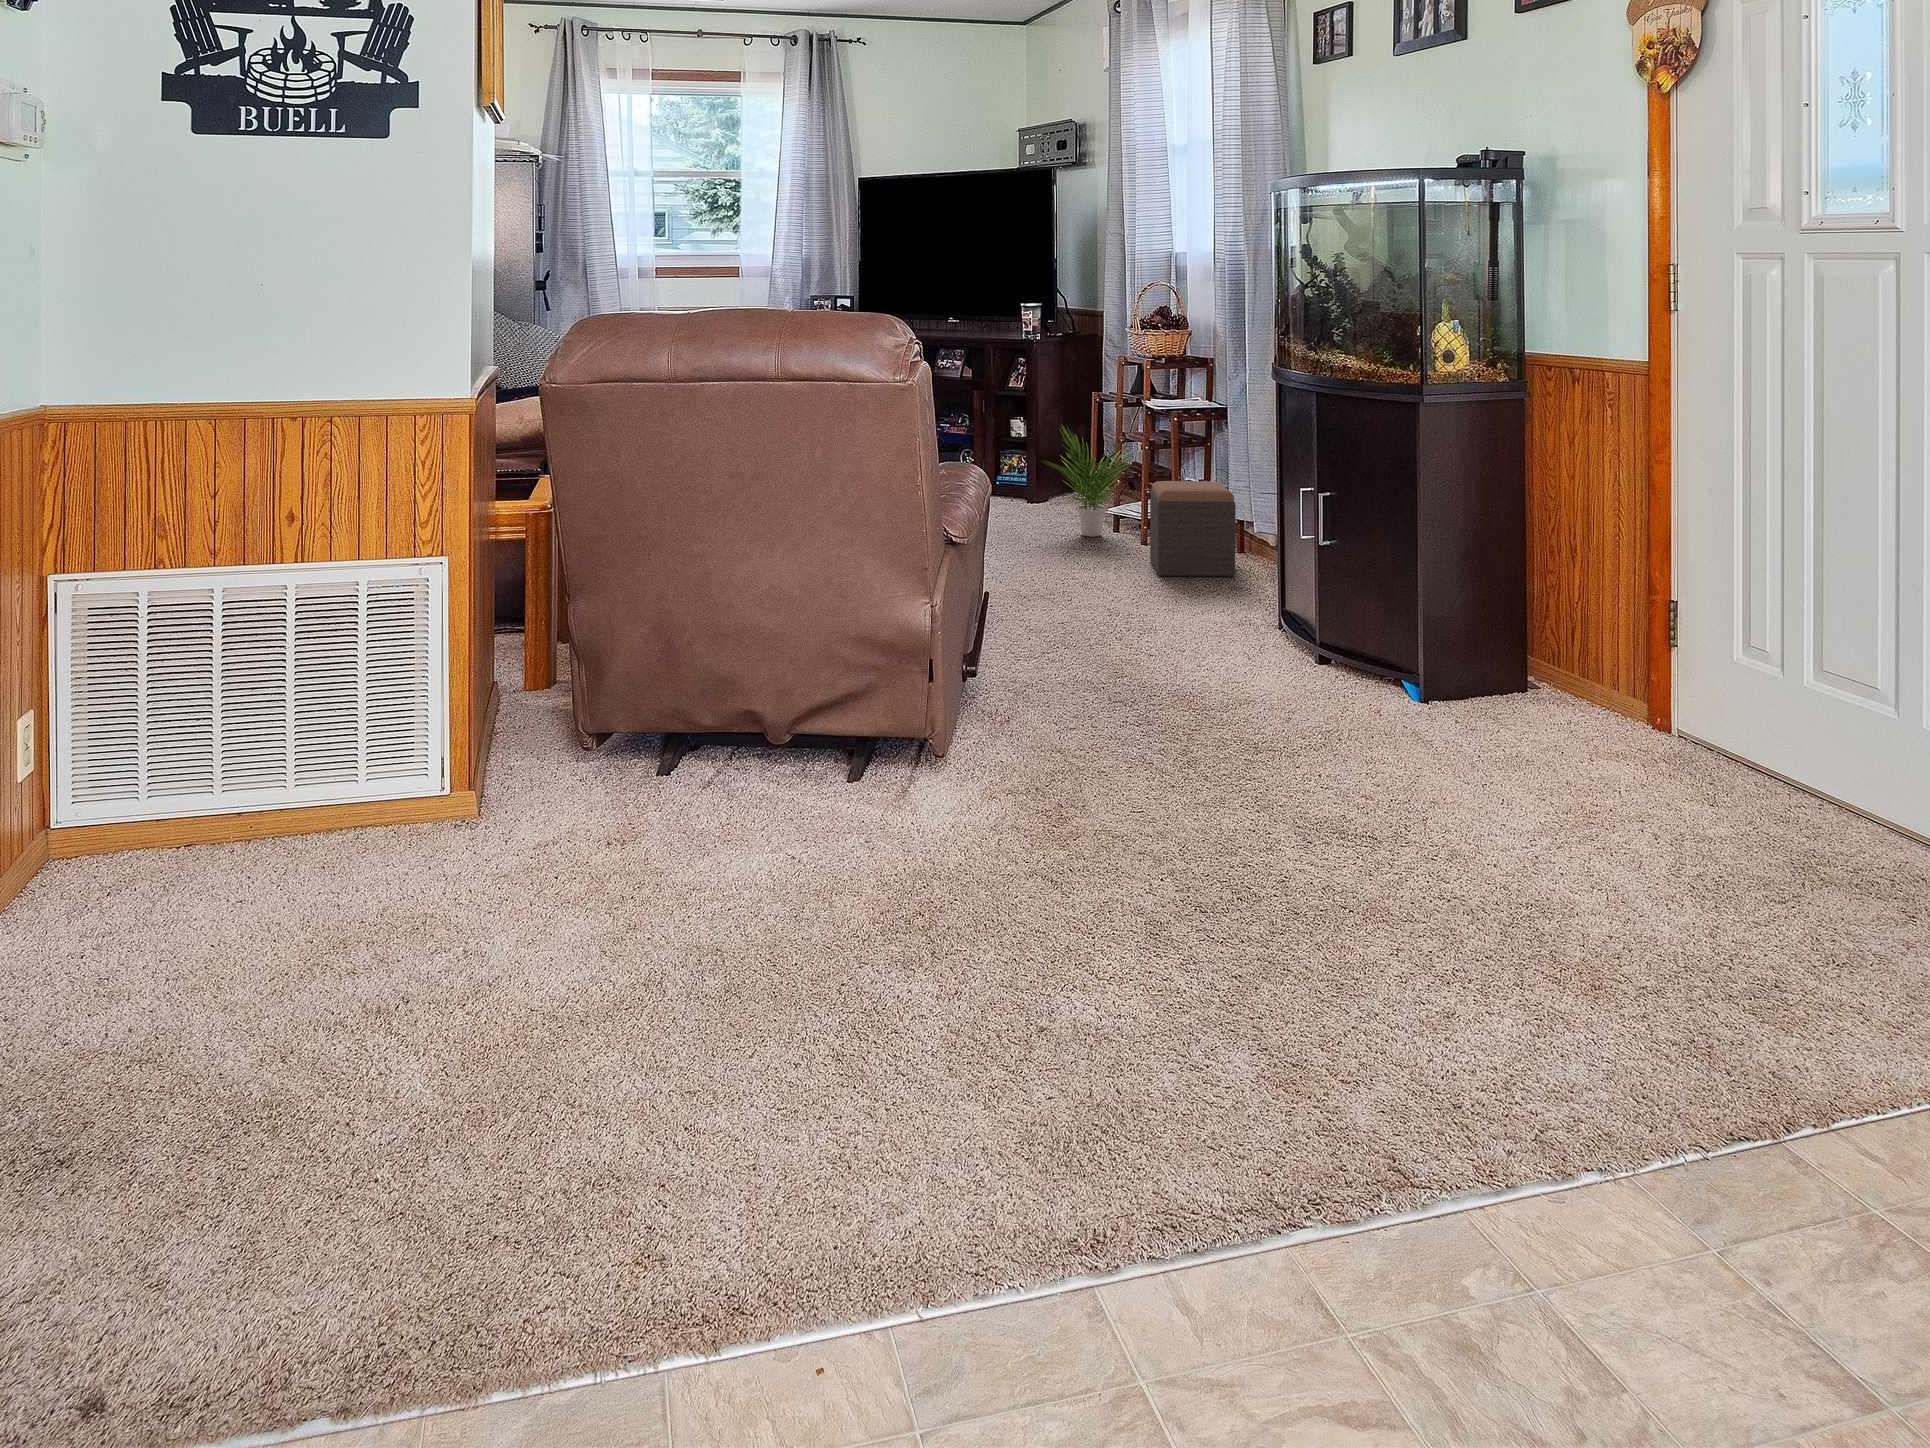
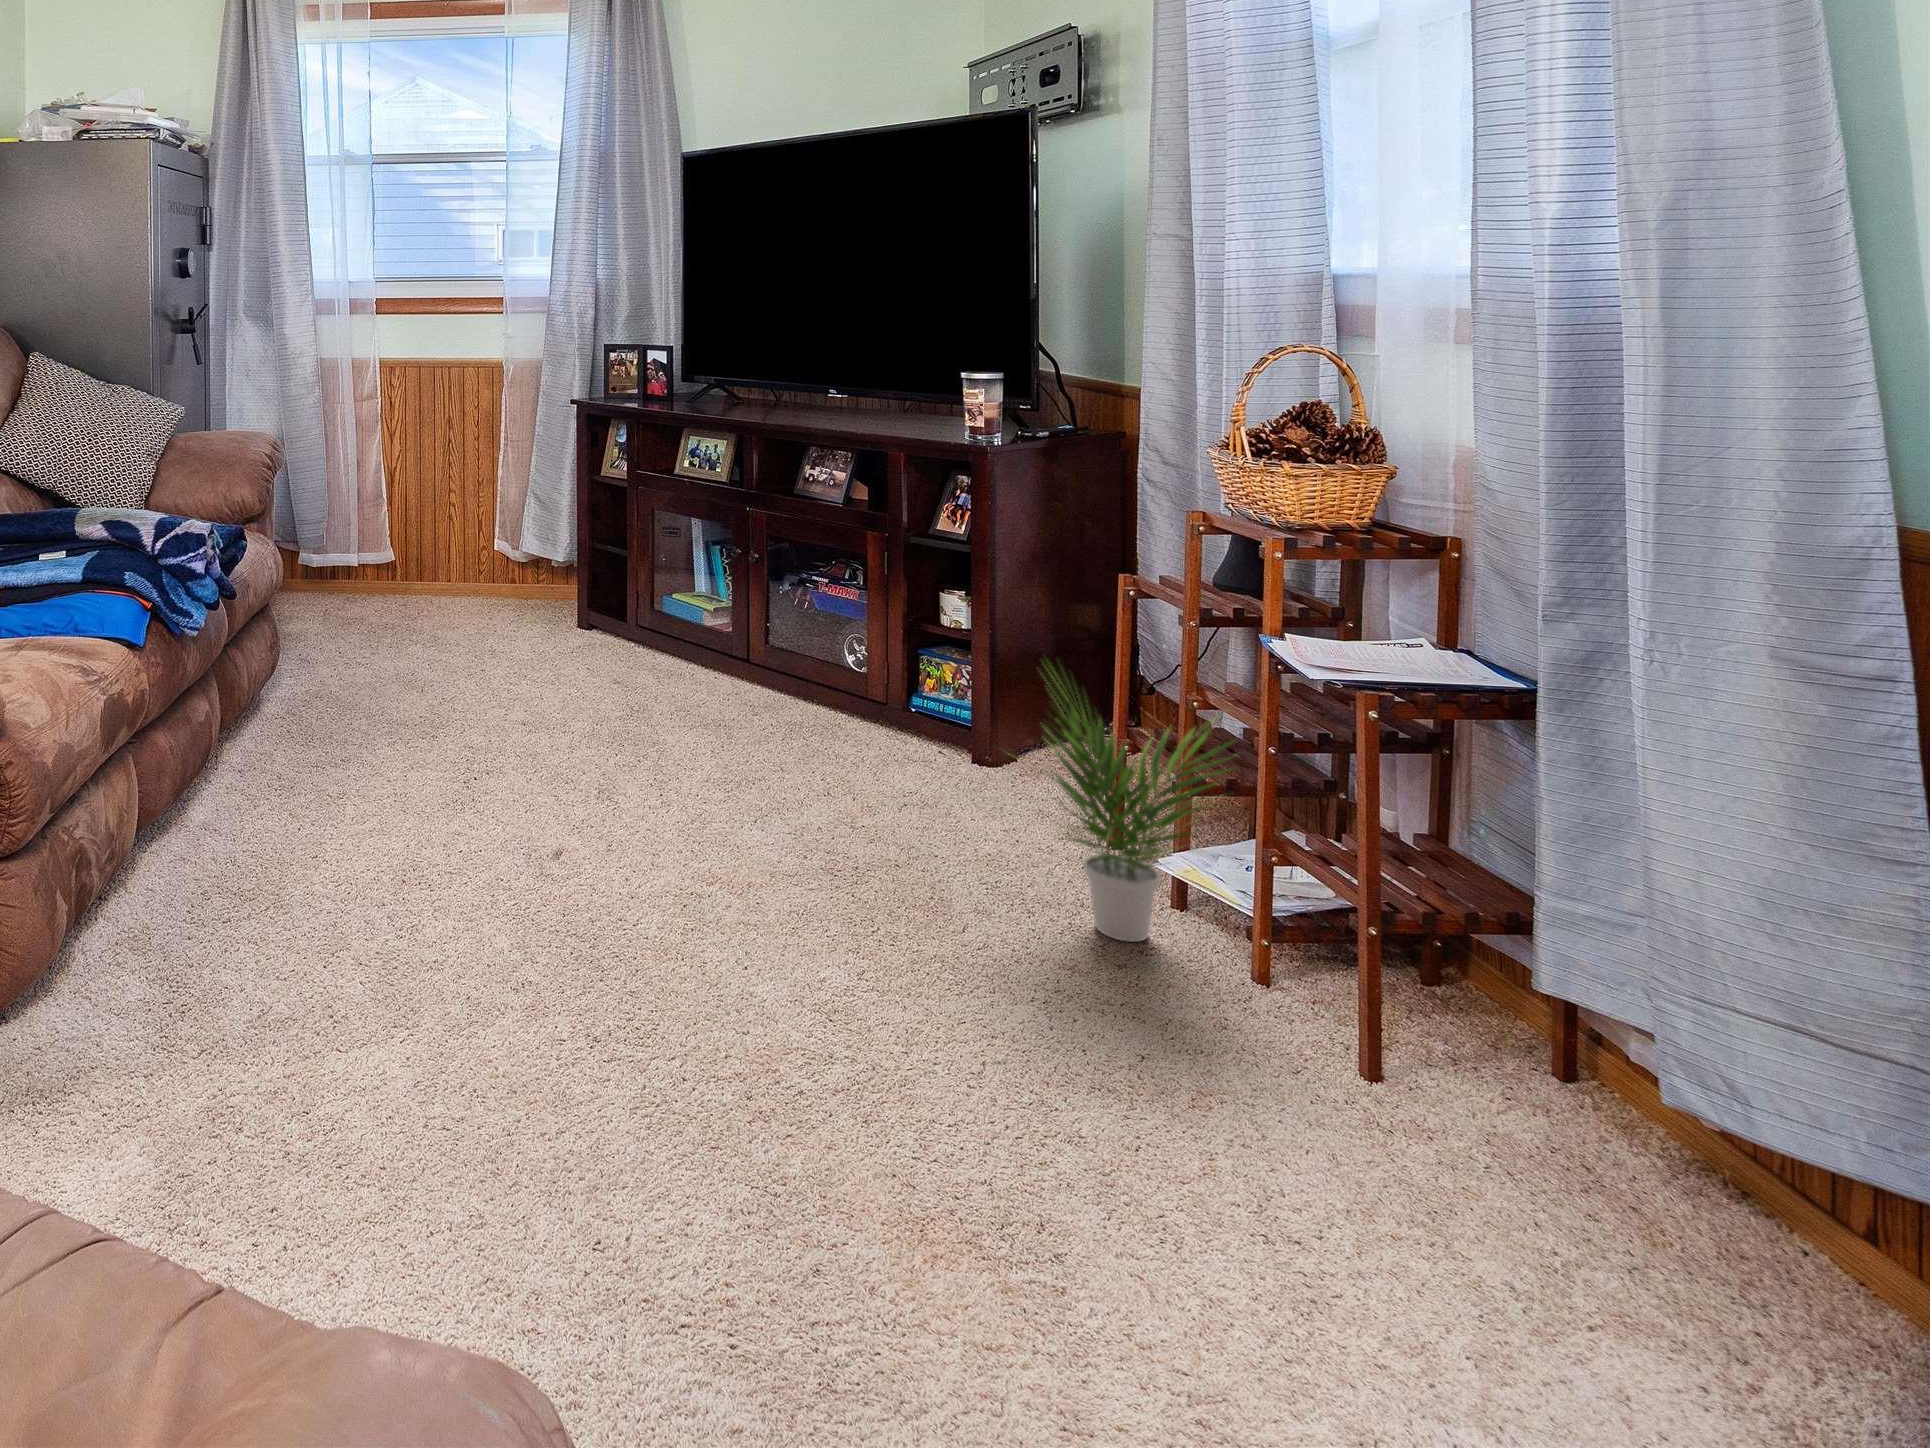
footstool: present [1150,481,1236,577] -> none [1315,915,1671,1329]

